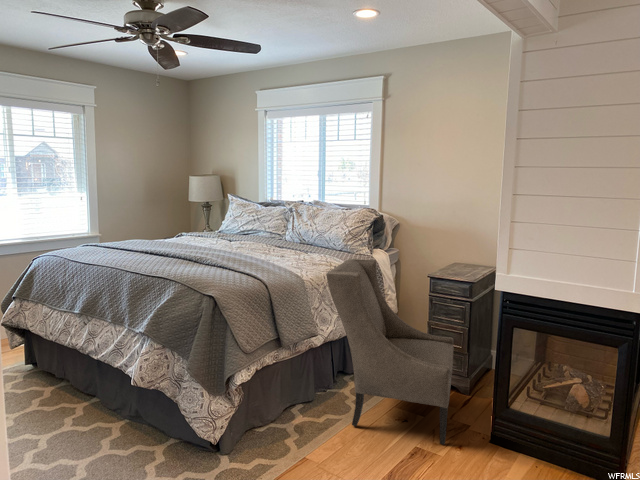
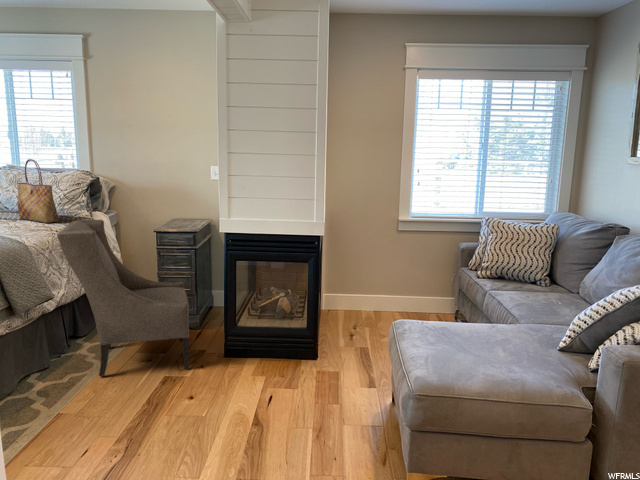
tote bag: none [310,197,339,258] -> present [17,159,58,223]

